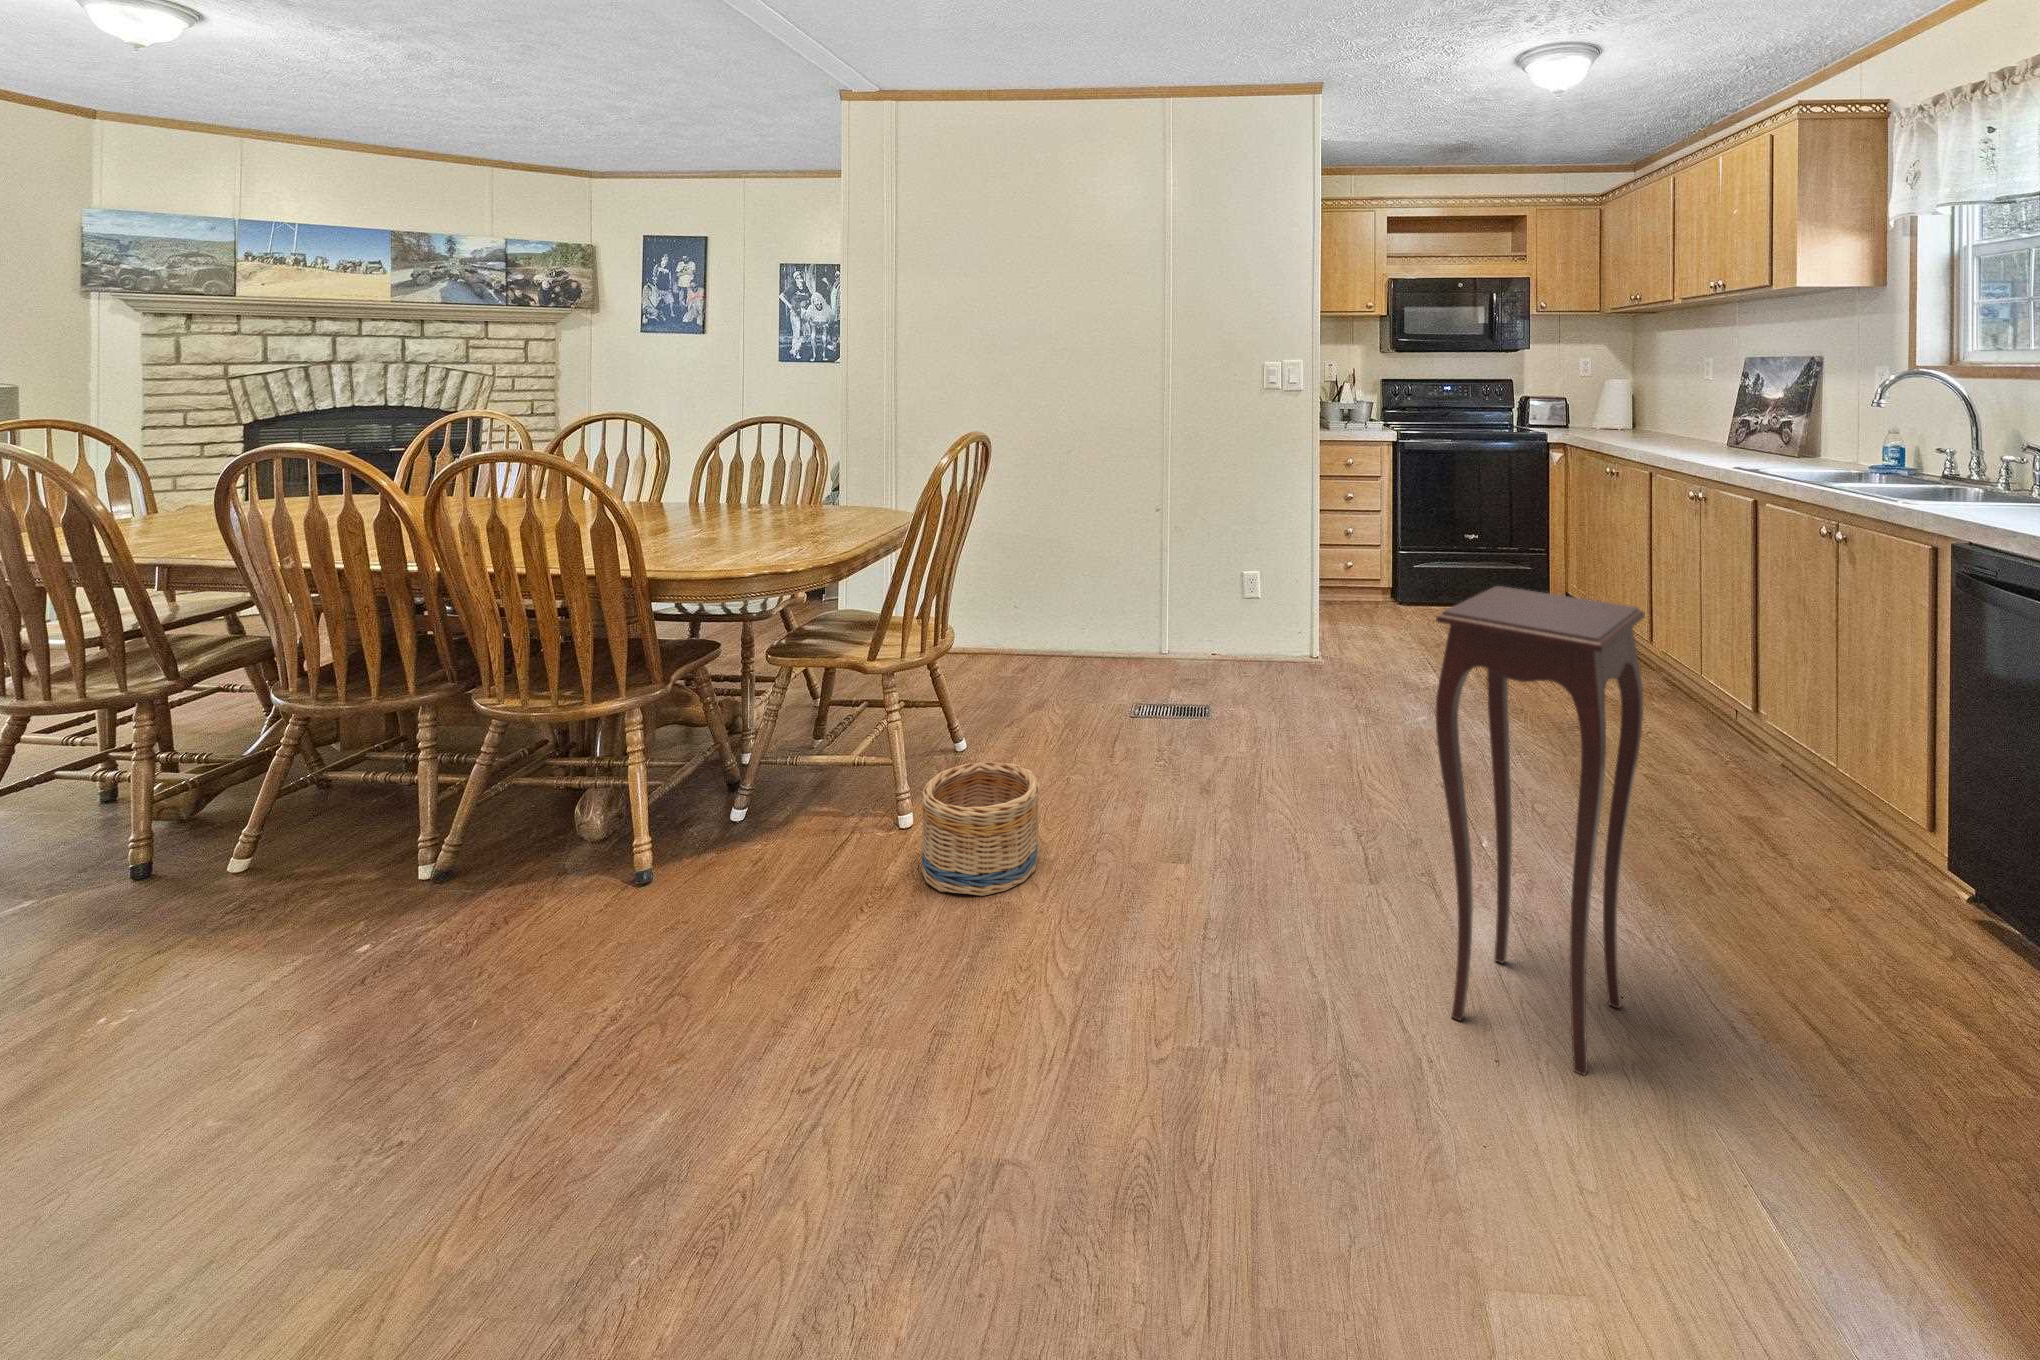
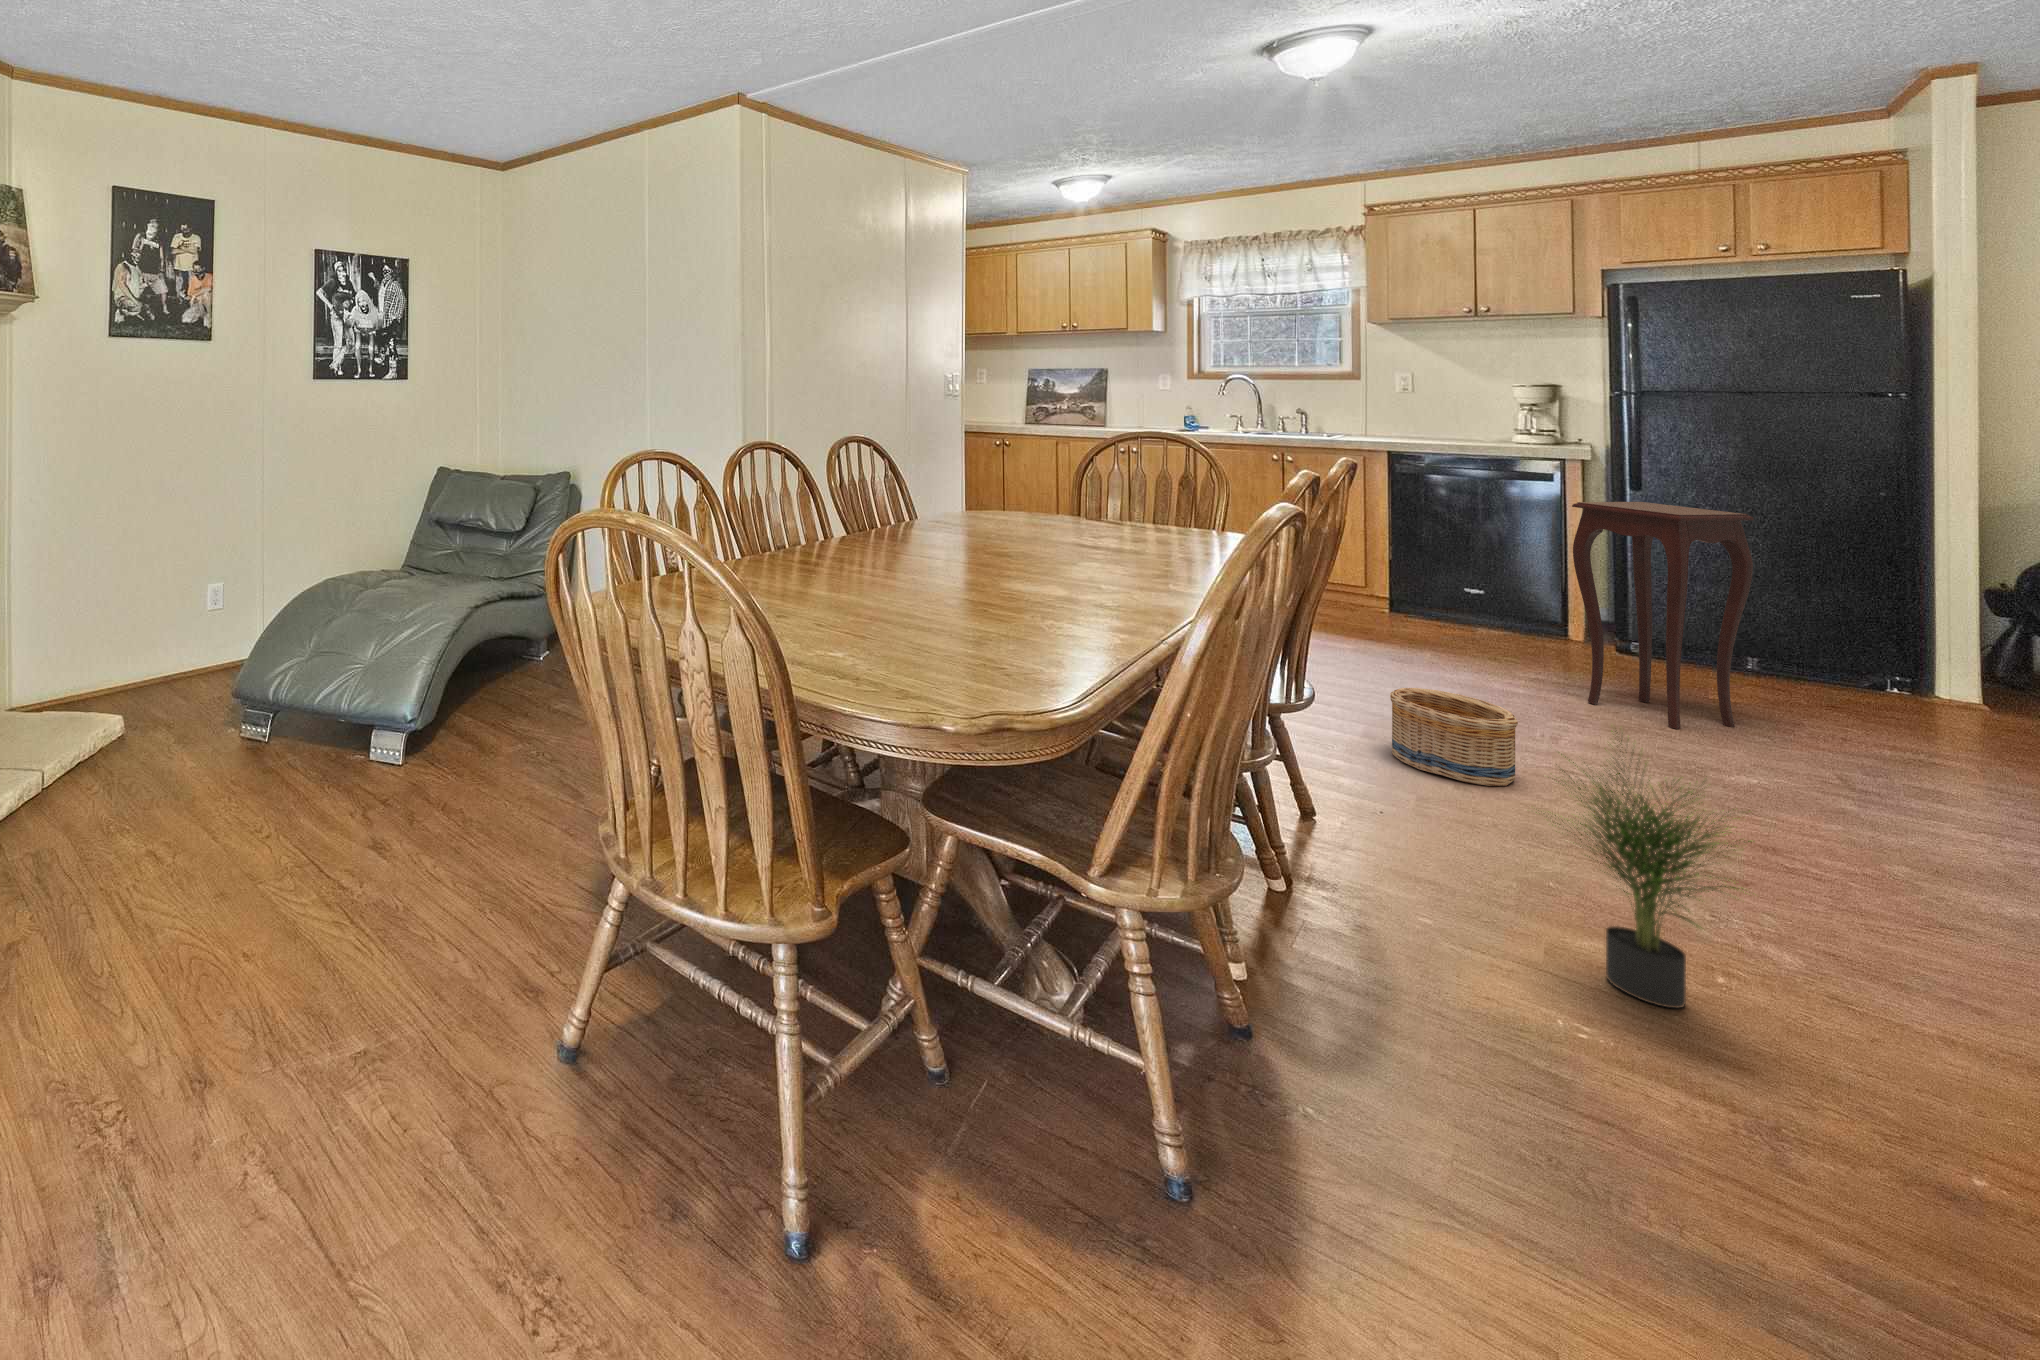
potted plant: none [283,687,499,942] -> present [1536,740,1751,1008]

